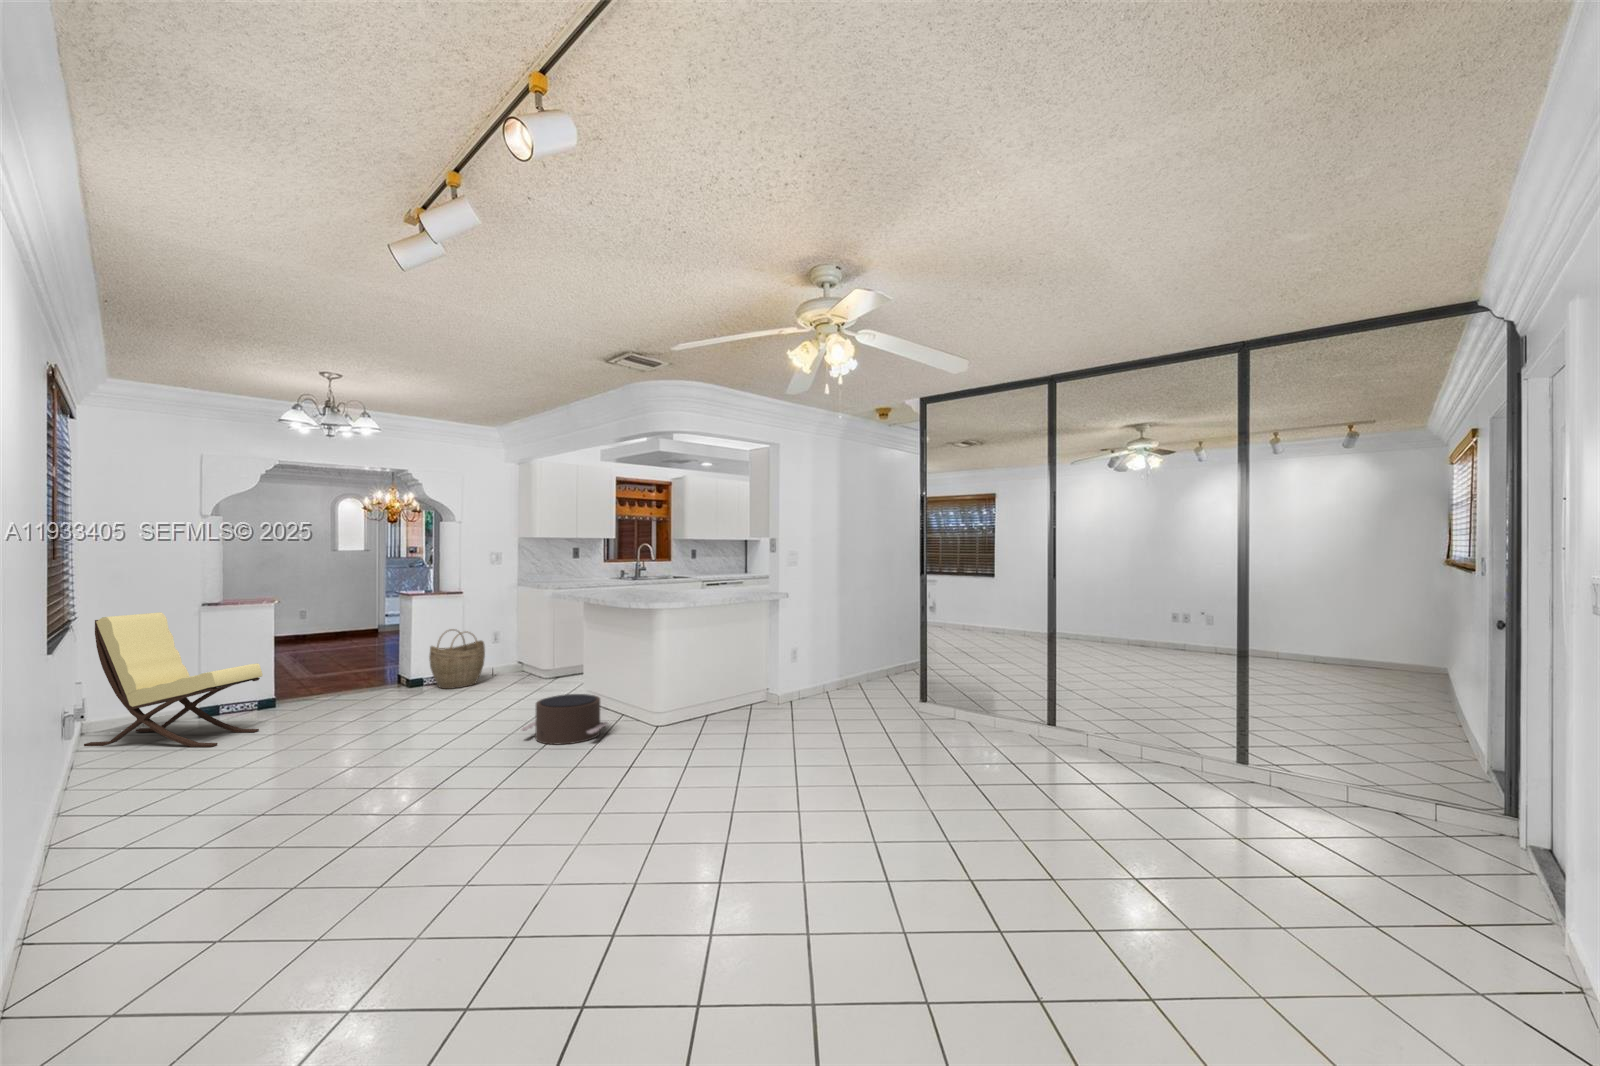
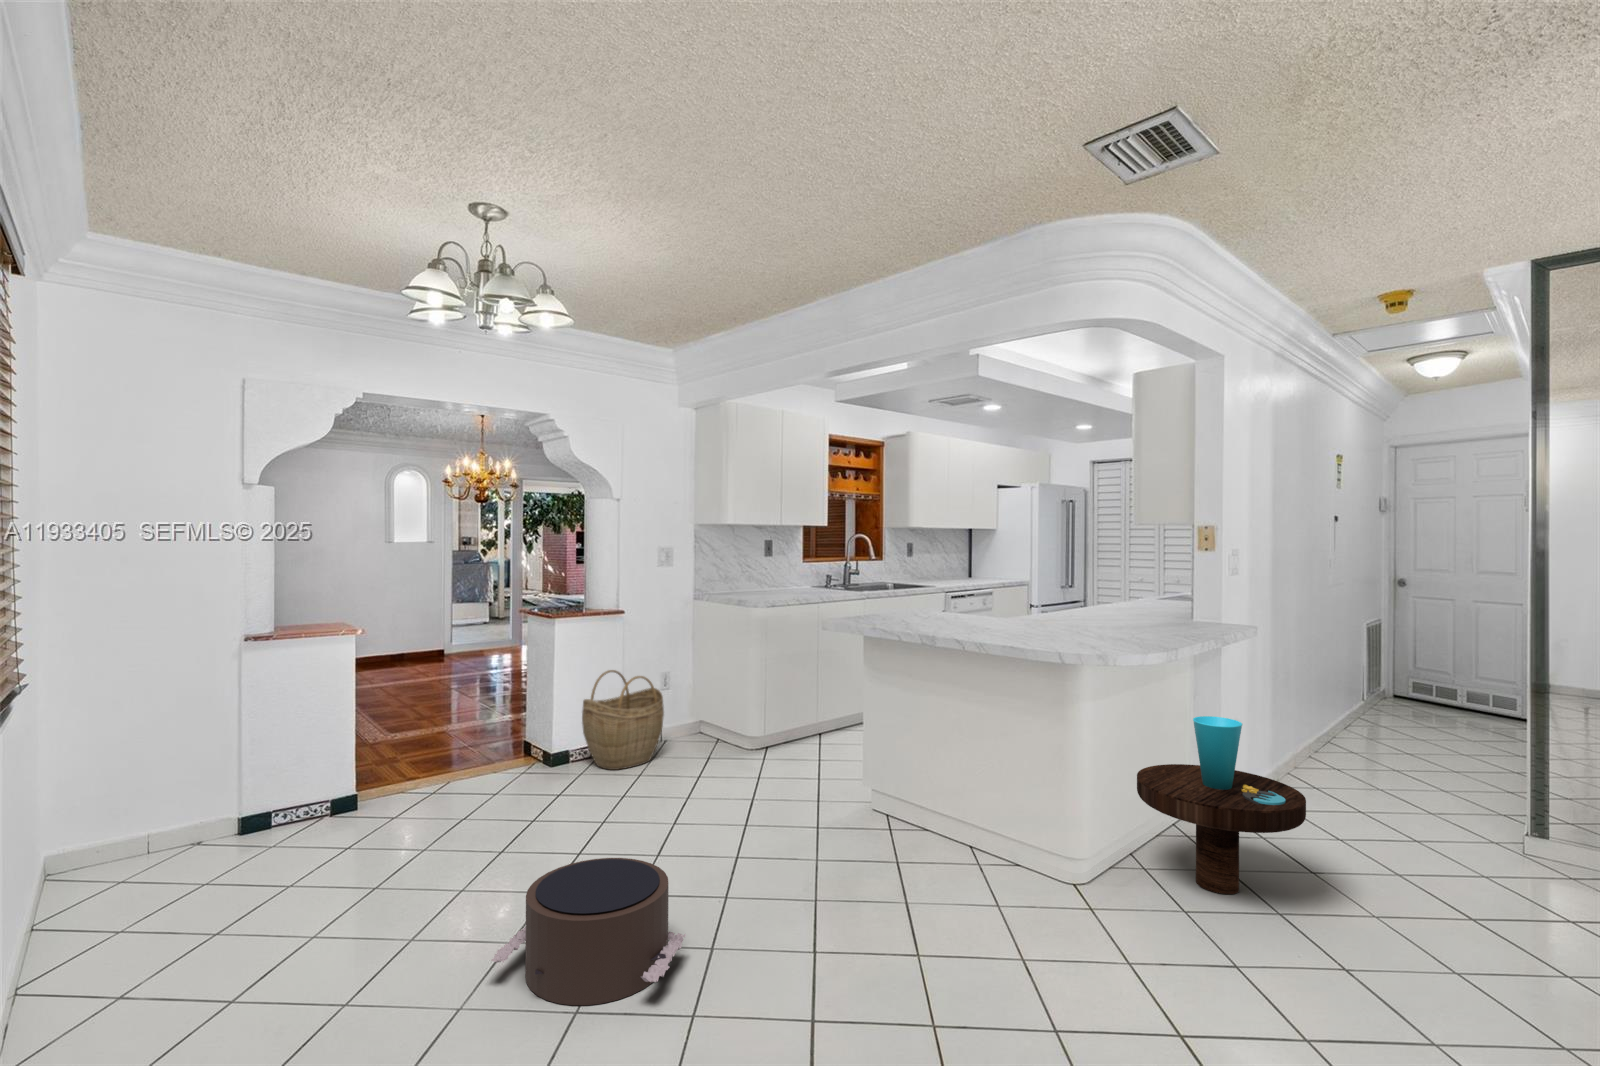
lounge chair: present [84,612,263,747] -> none [48,653,357,919]
side table: none [690,639,765,729] -> present [1137,716,1306,894]
pouf: present [521,694,607,745] -> present [491,858,686,1005]

